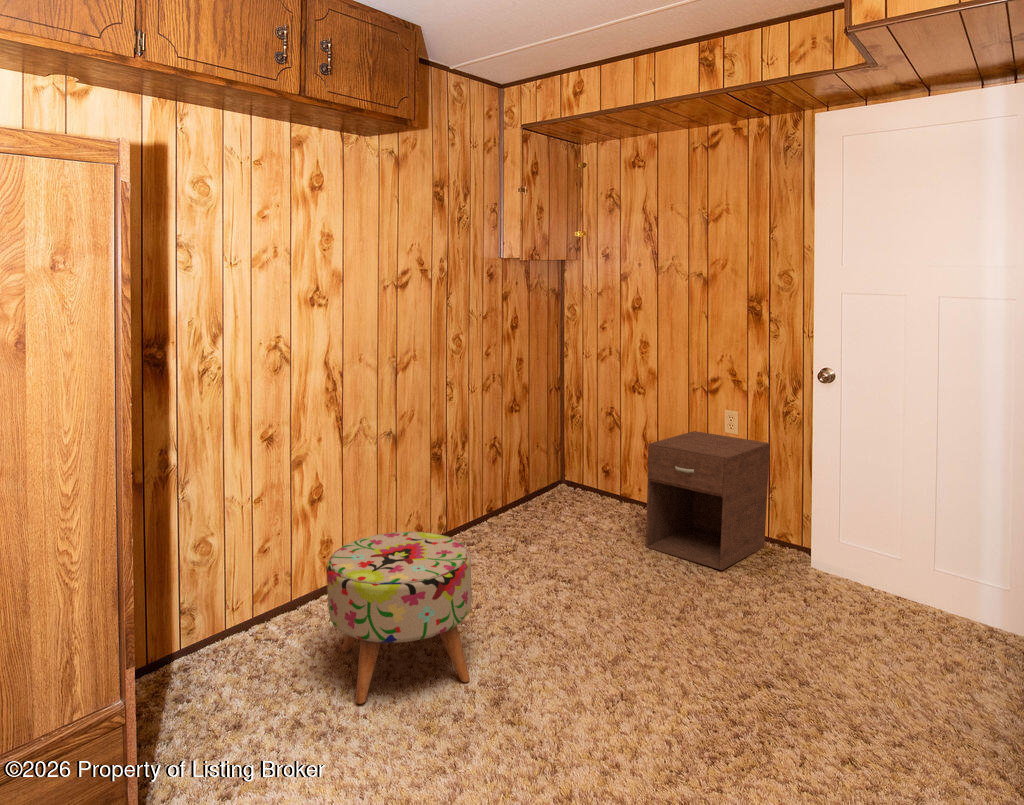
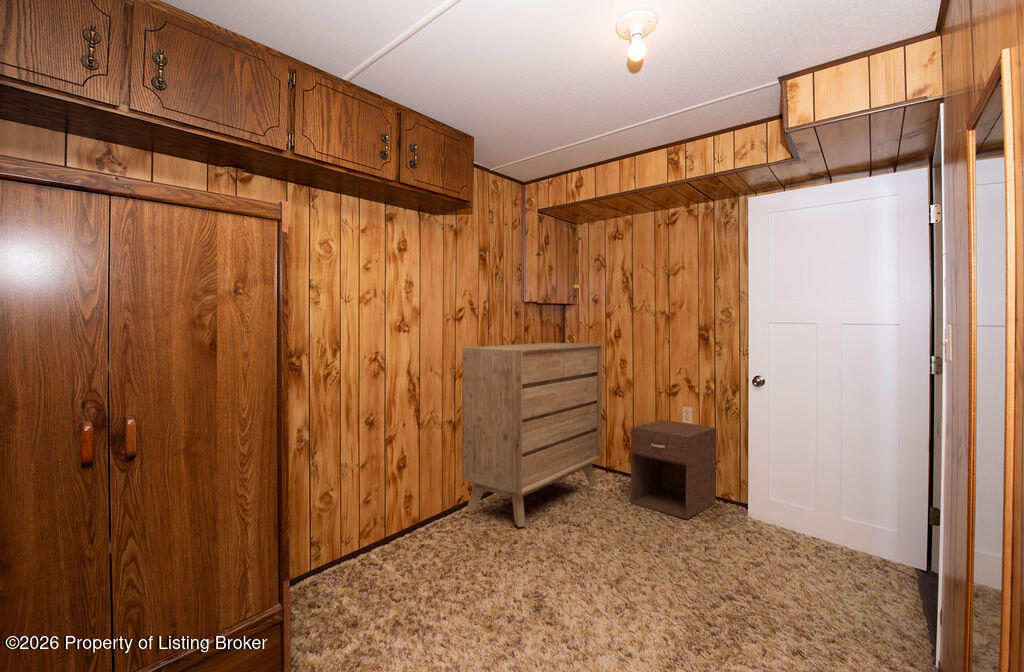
dresser: none [402,321,611,583] -> present [462,343,602,527]
ottoman: present [326,532,472,704] -> none [417,487,518,610]

